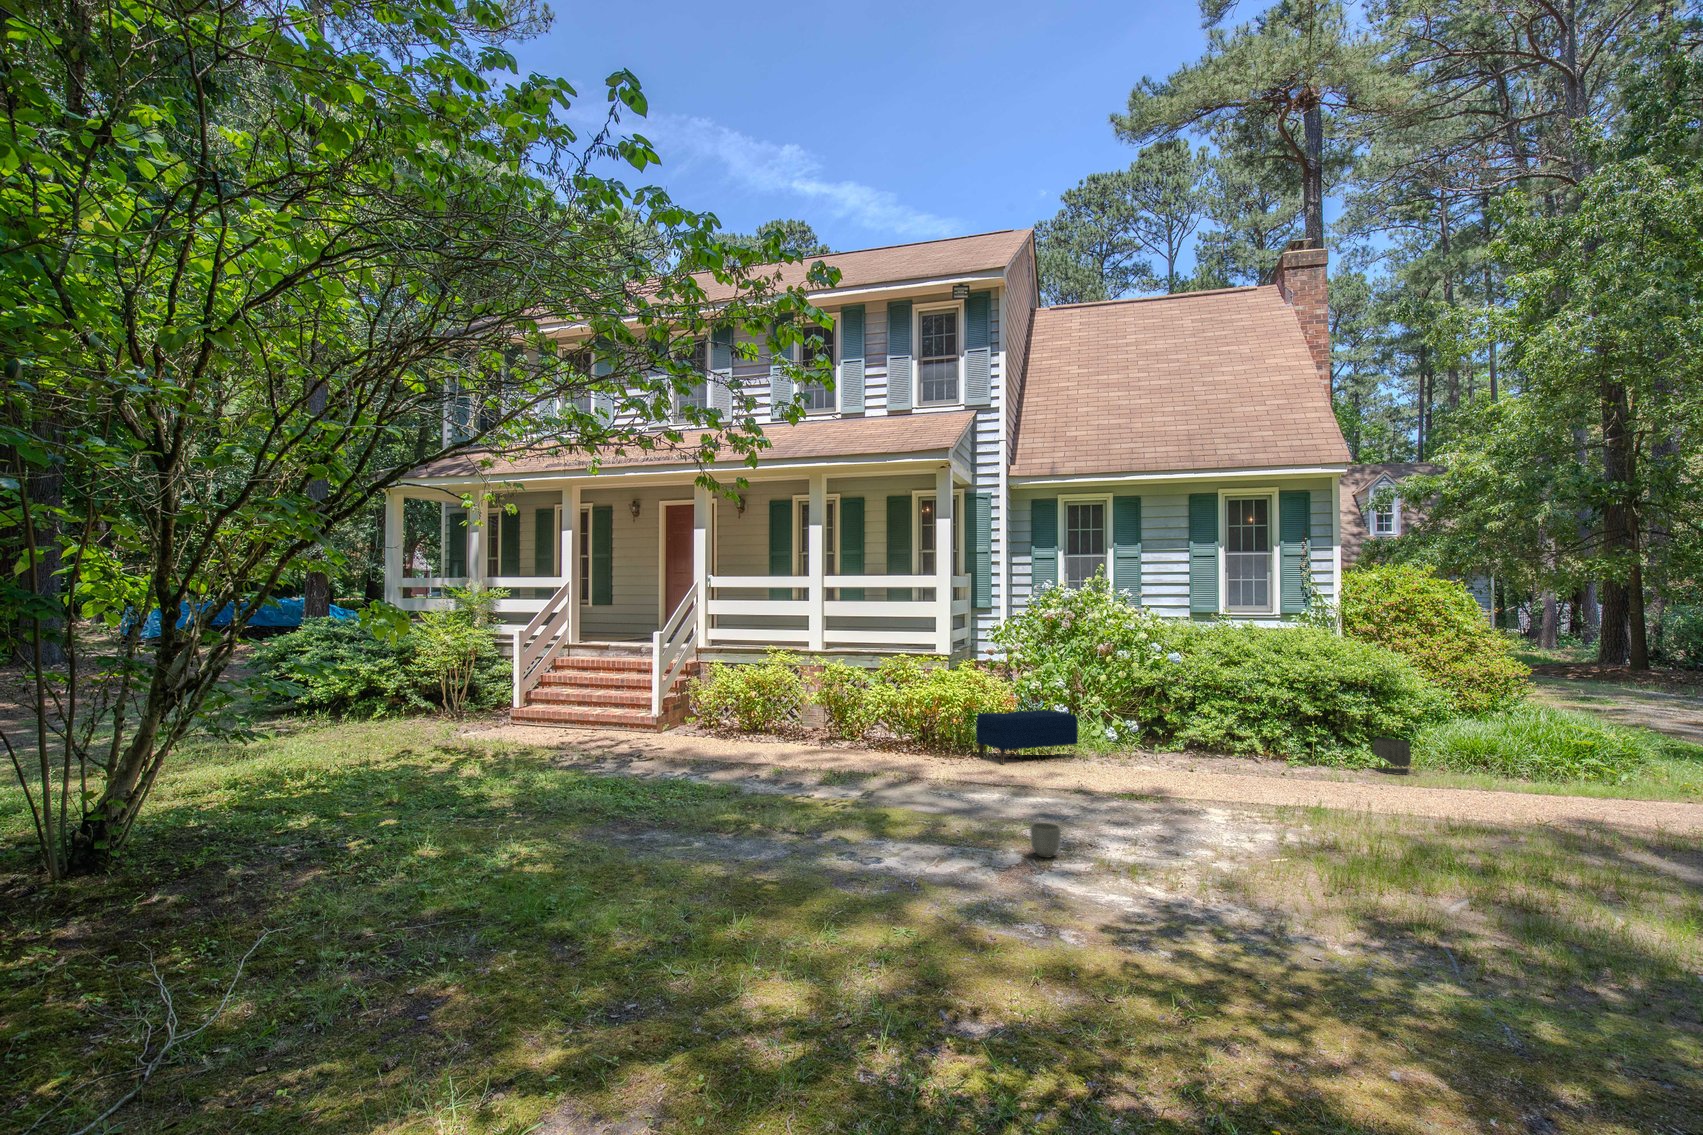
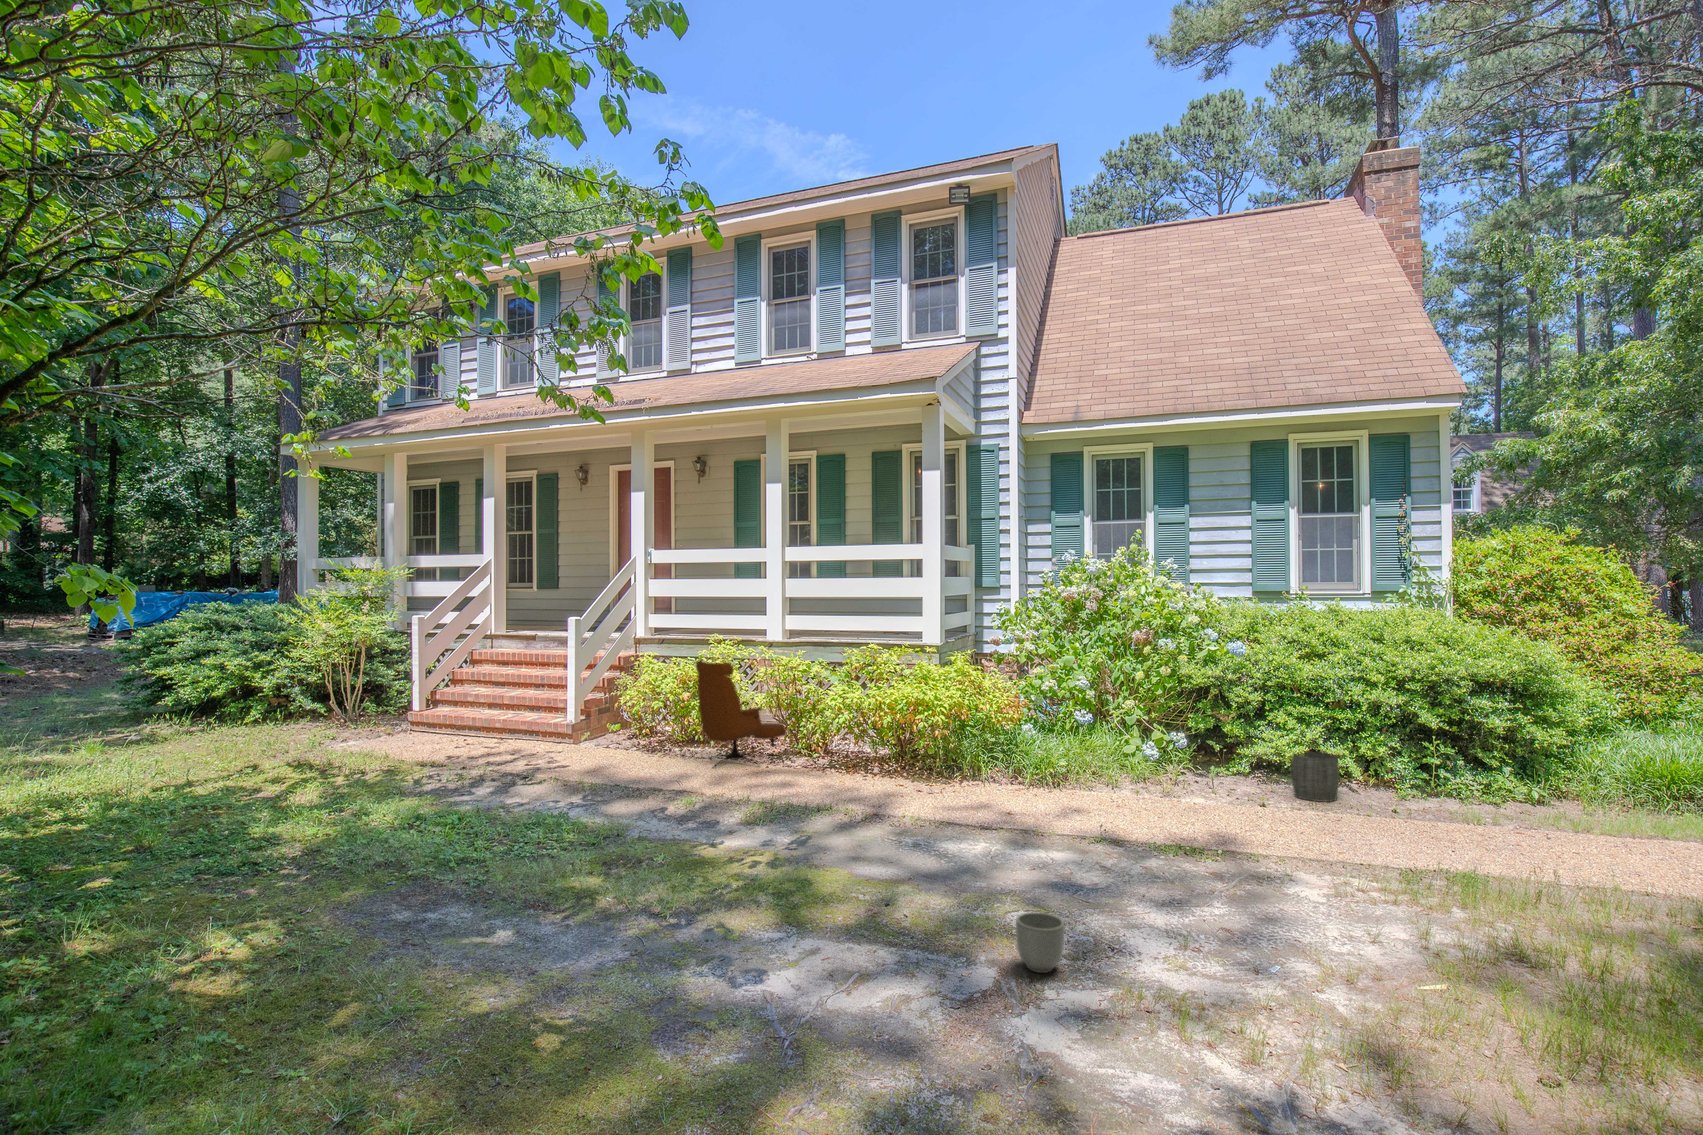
lounge chair: none [767,666,837,748] -> present [695,661,786,767]
bench: present [976,710,1078,764] -> none [968,718,1106,794]
woven basket: present [1373,738,1411,775] -> present [1291,752,1339,802]

